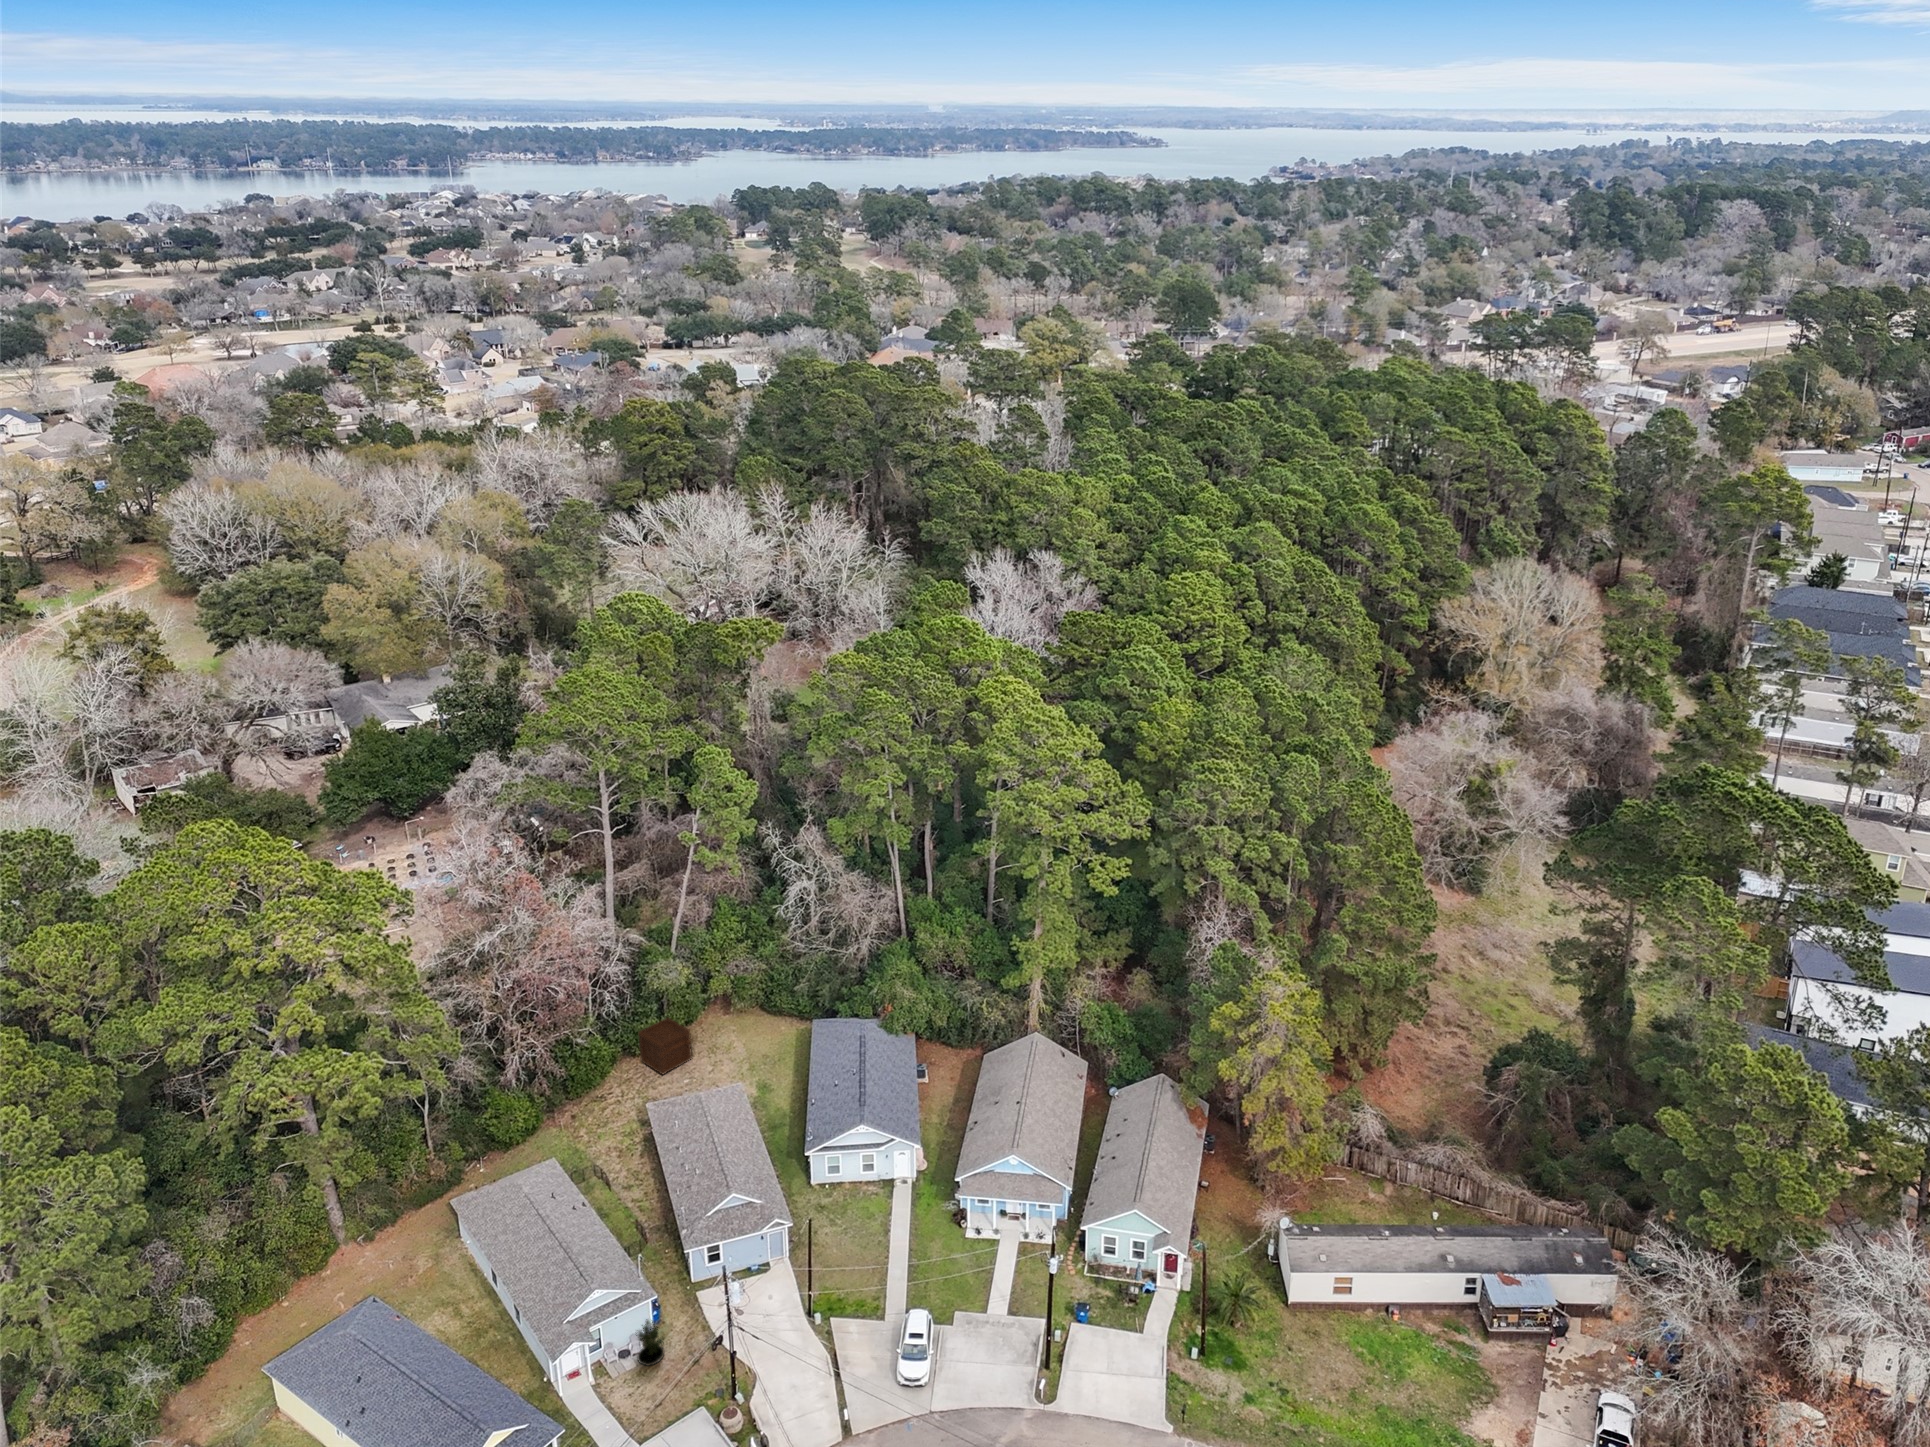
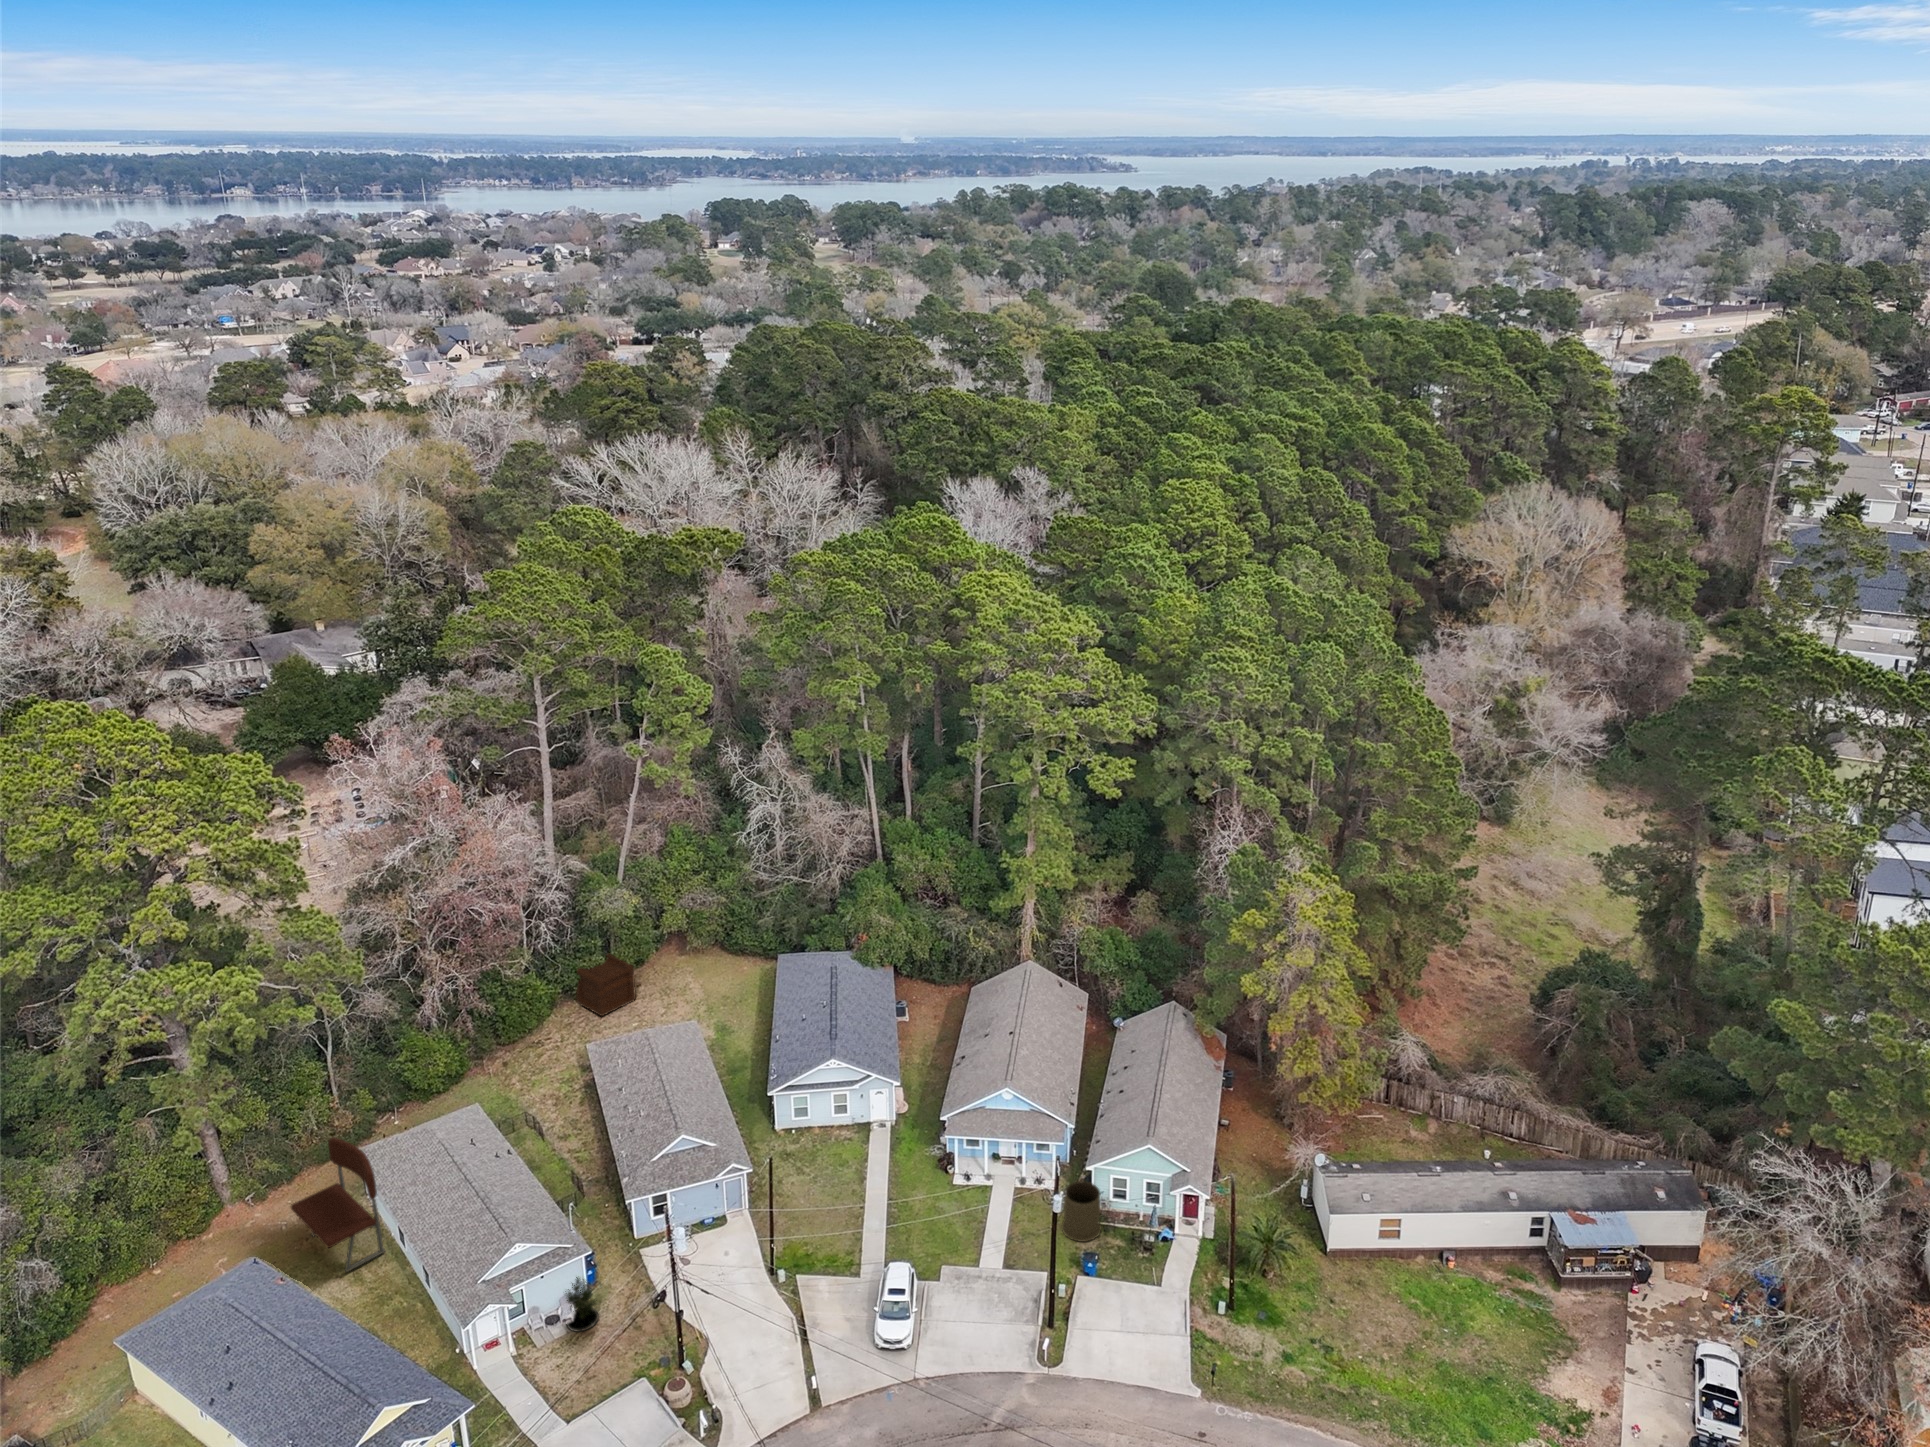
bench: none [406,1193,485,1310] -> present [291,1137,385,1272]
trash can: none [1058,1238,1092,1291] -> present [1062,1181,1101,1242]

